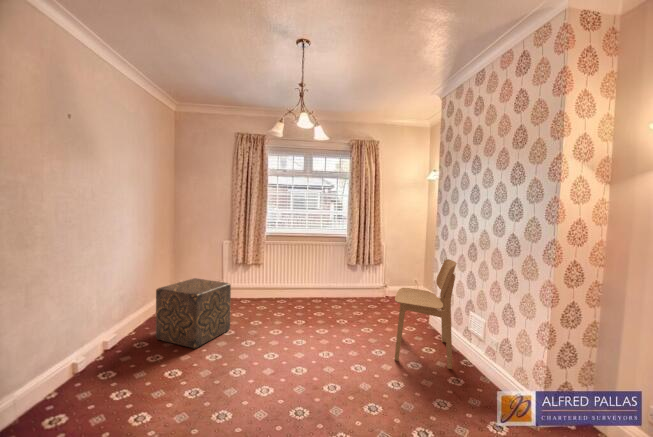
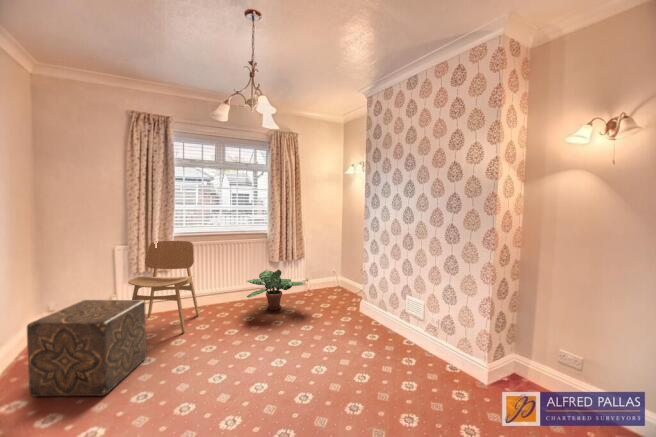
dining chair: present [394,259,457,369] -> present [128,241,199,333]
potted plant: none [319,271,376,310] -> present [247,269,305,310]

